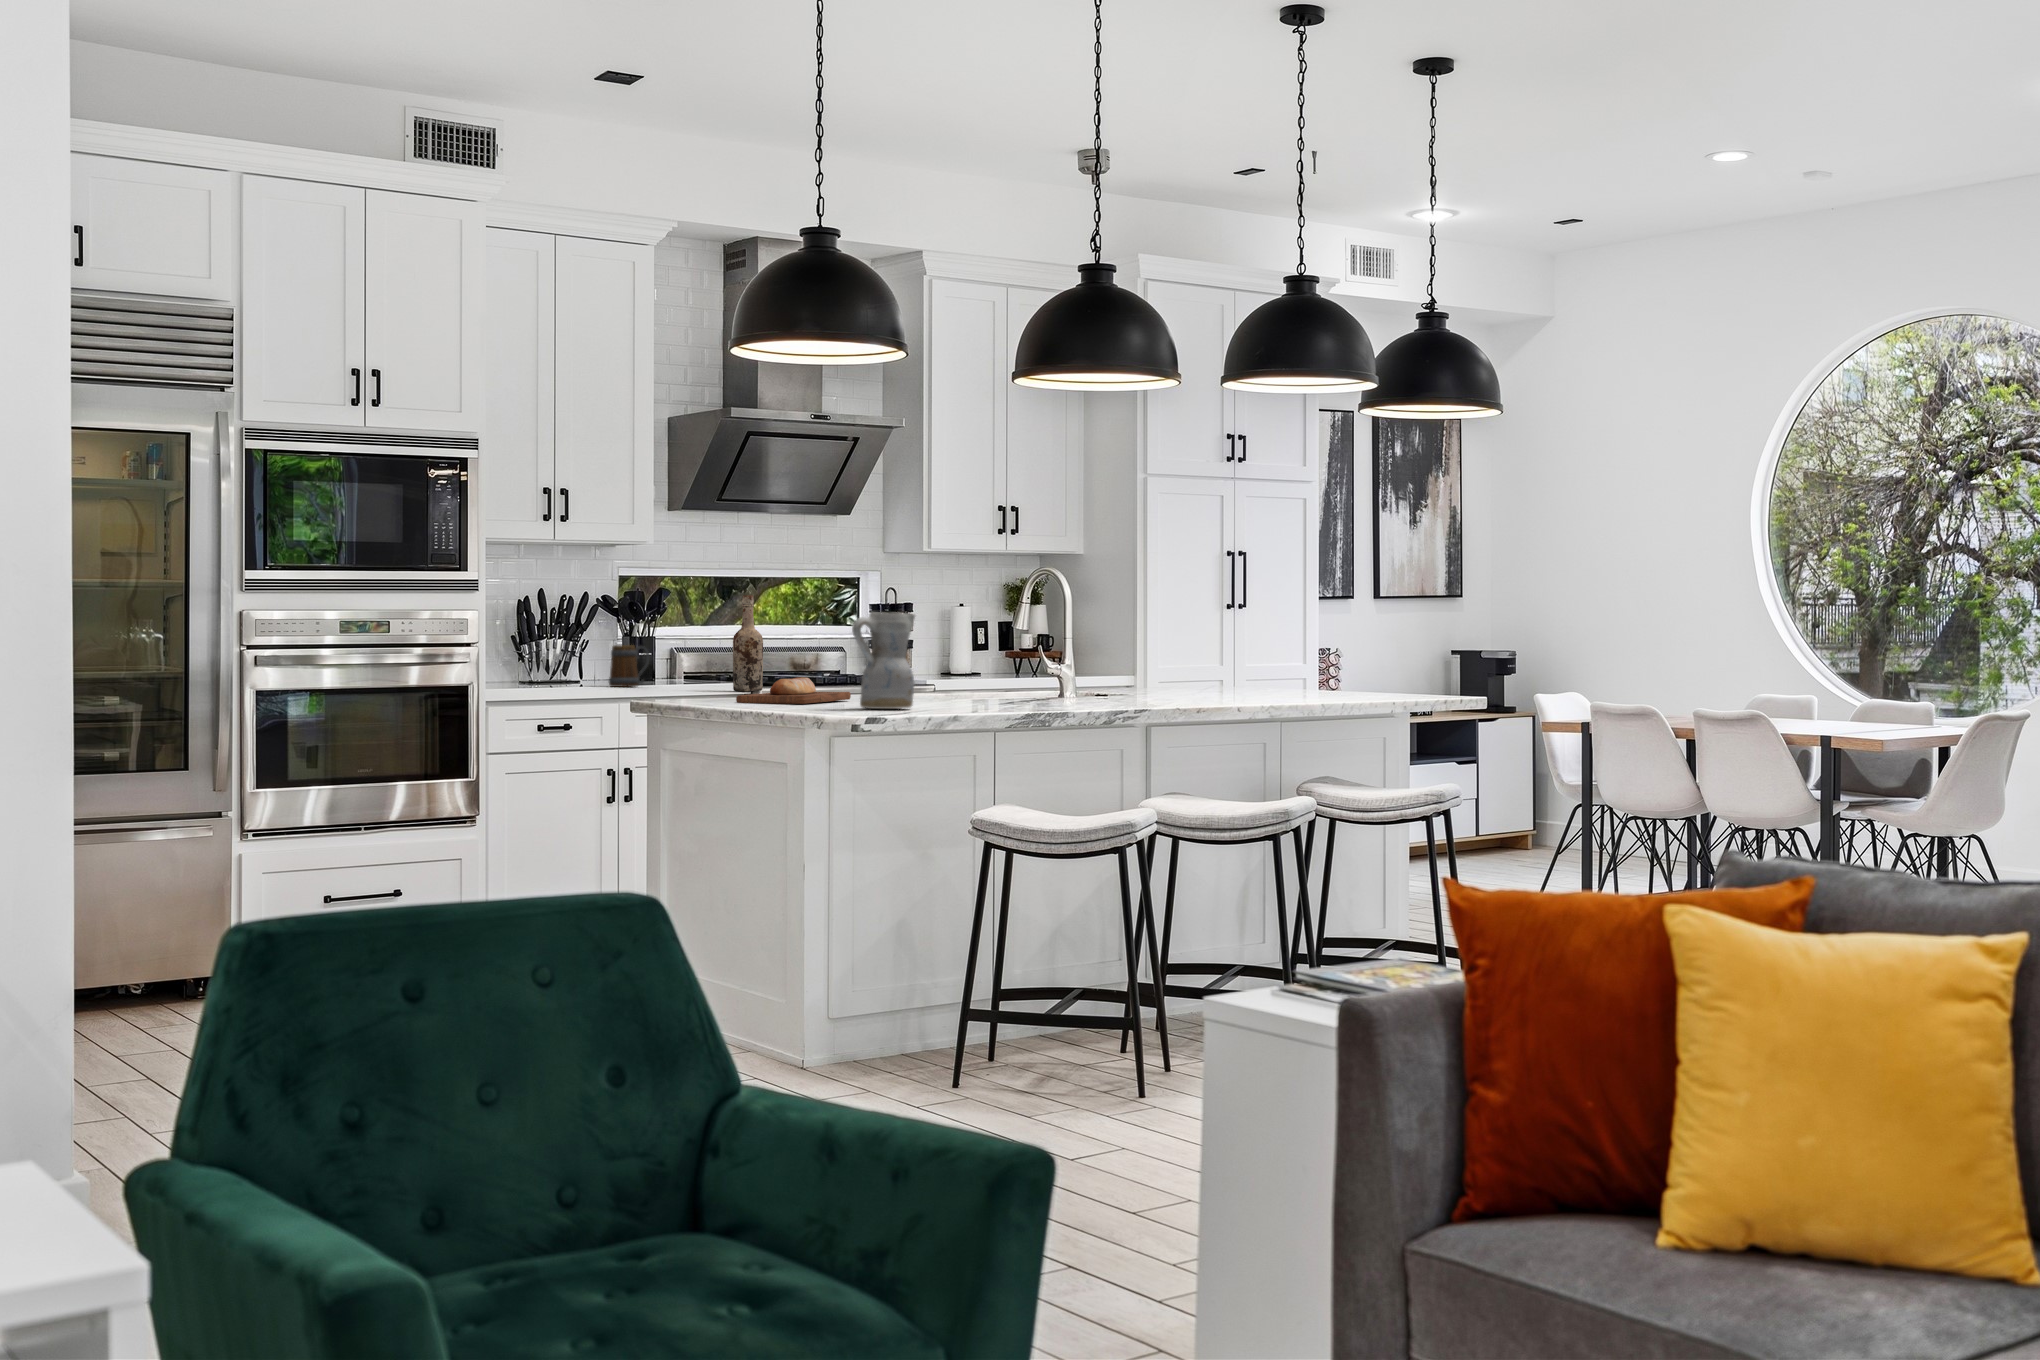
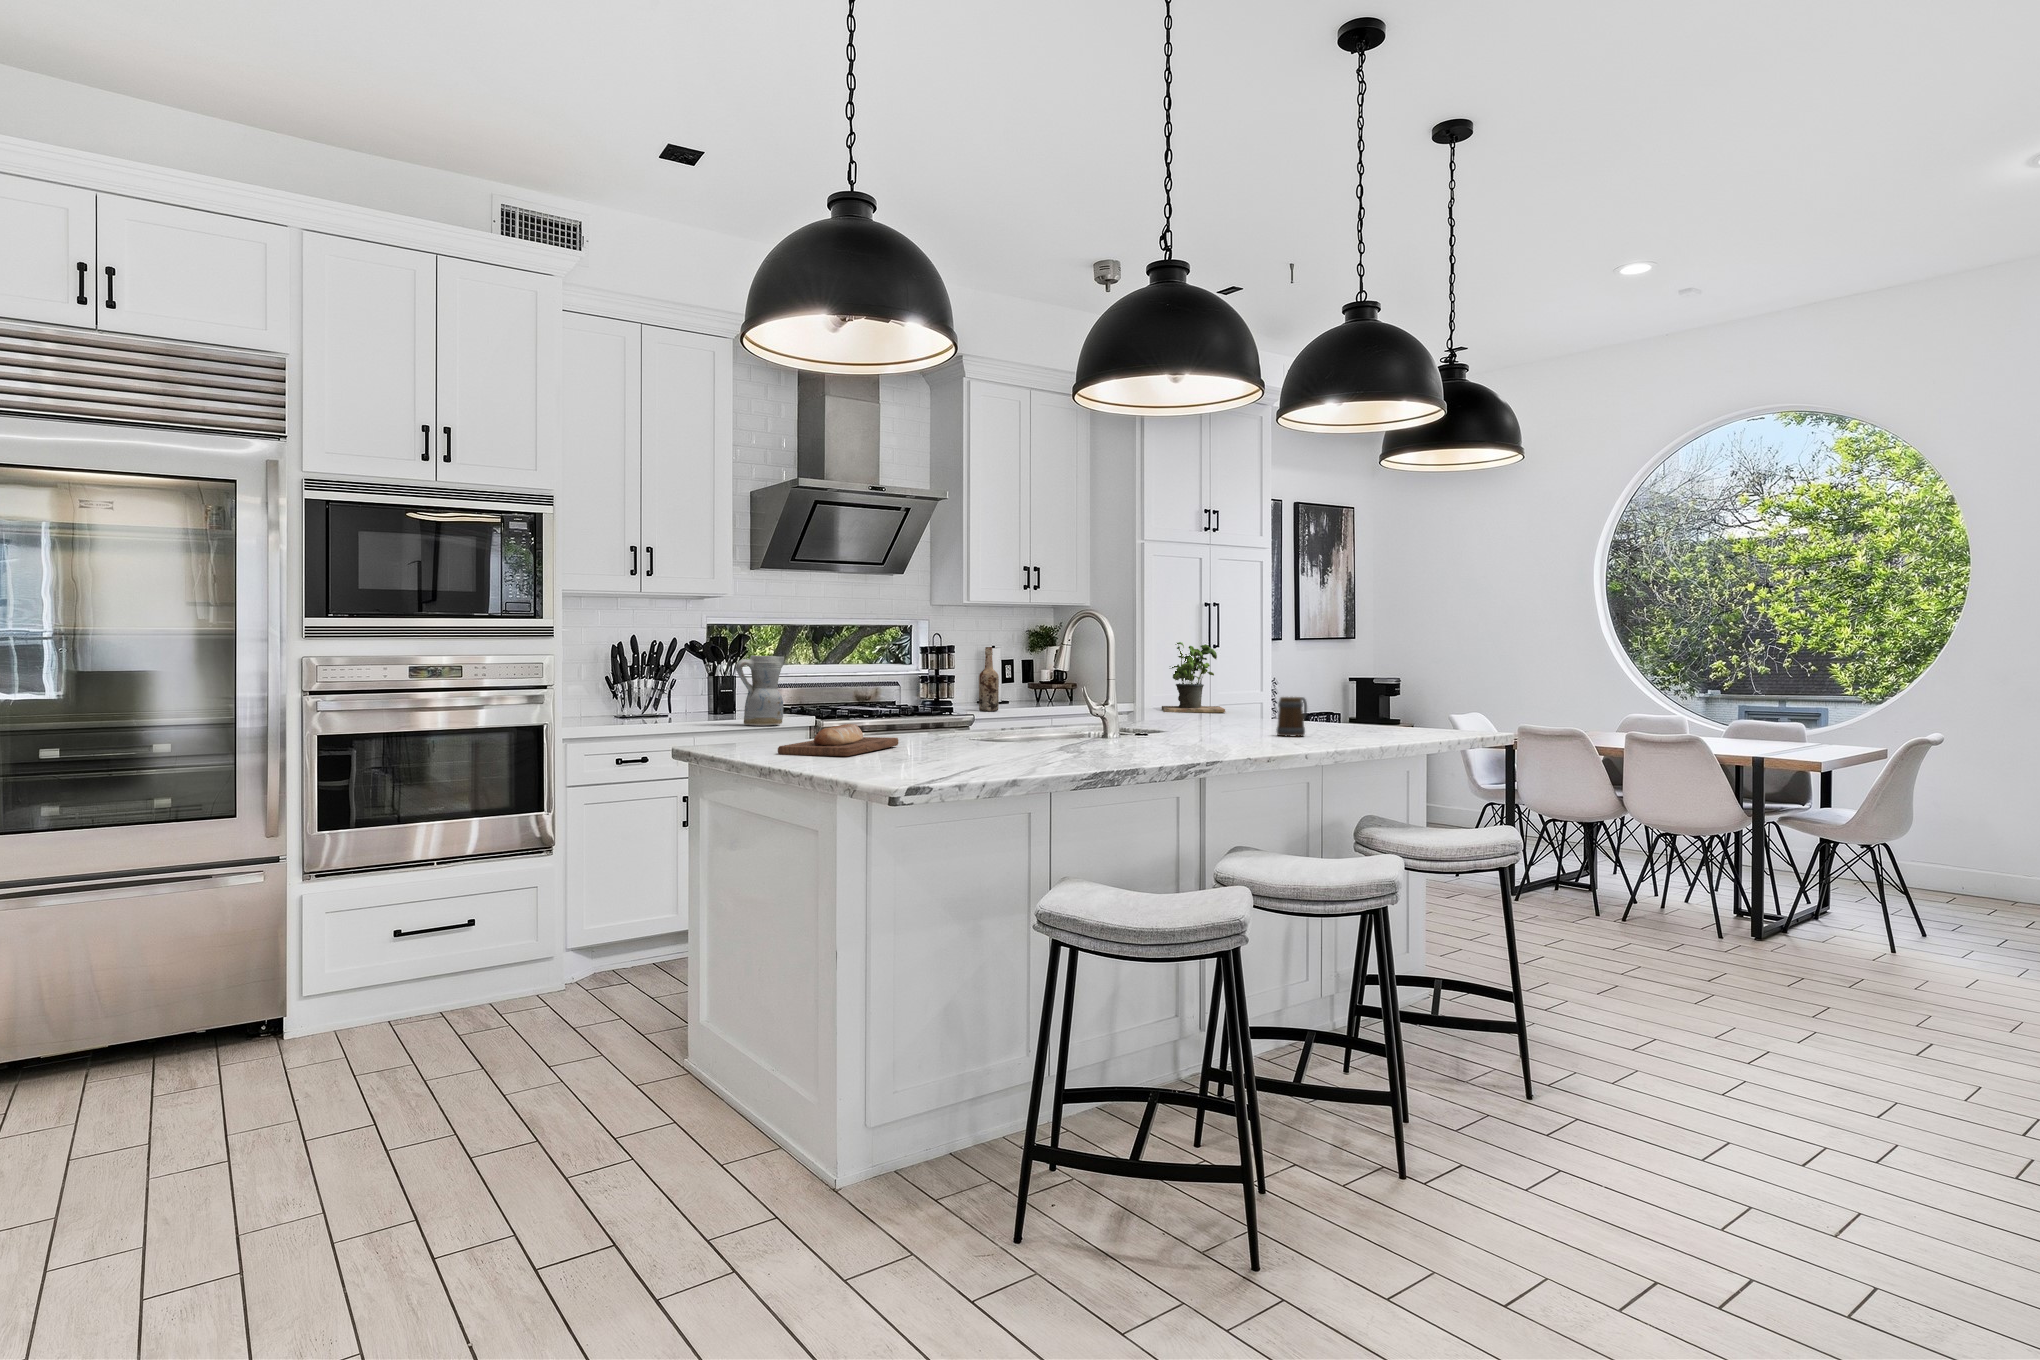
wine bottle: present [733,595,763,691] -> present [979,647,999,711]
potted plant: none [1173,600,1248,686] -> present [1162,642,1225,712]
ceramic pitcher: present [852,612,915,709] -> present [736,655,784,726]
mug: present [609,645,649,687] -> present [1276,697,1307,736]

